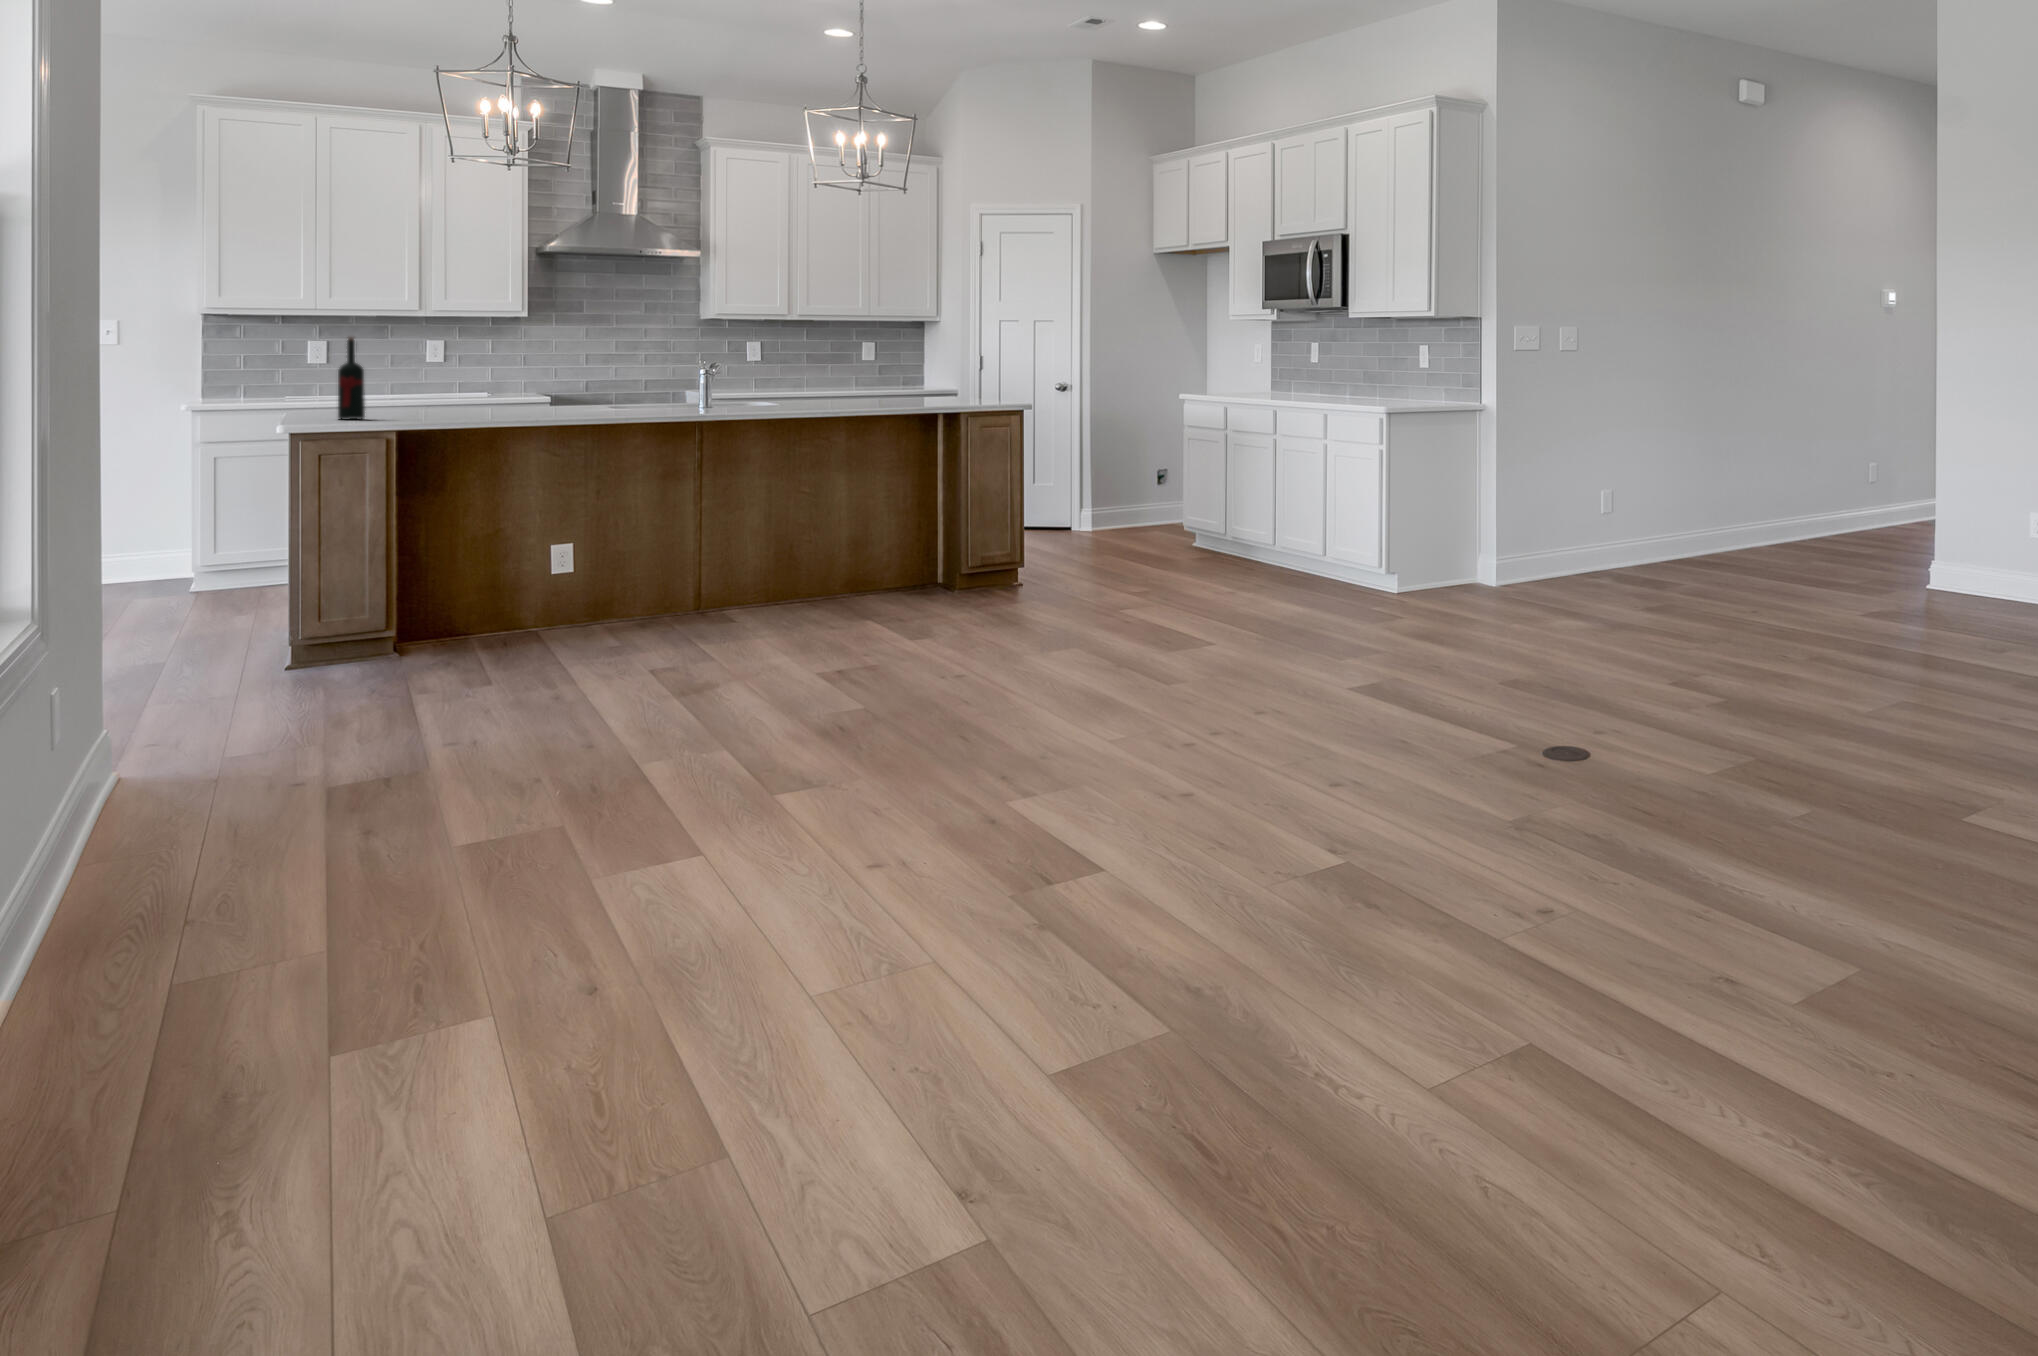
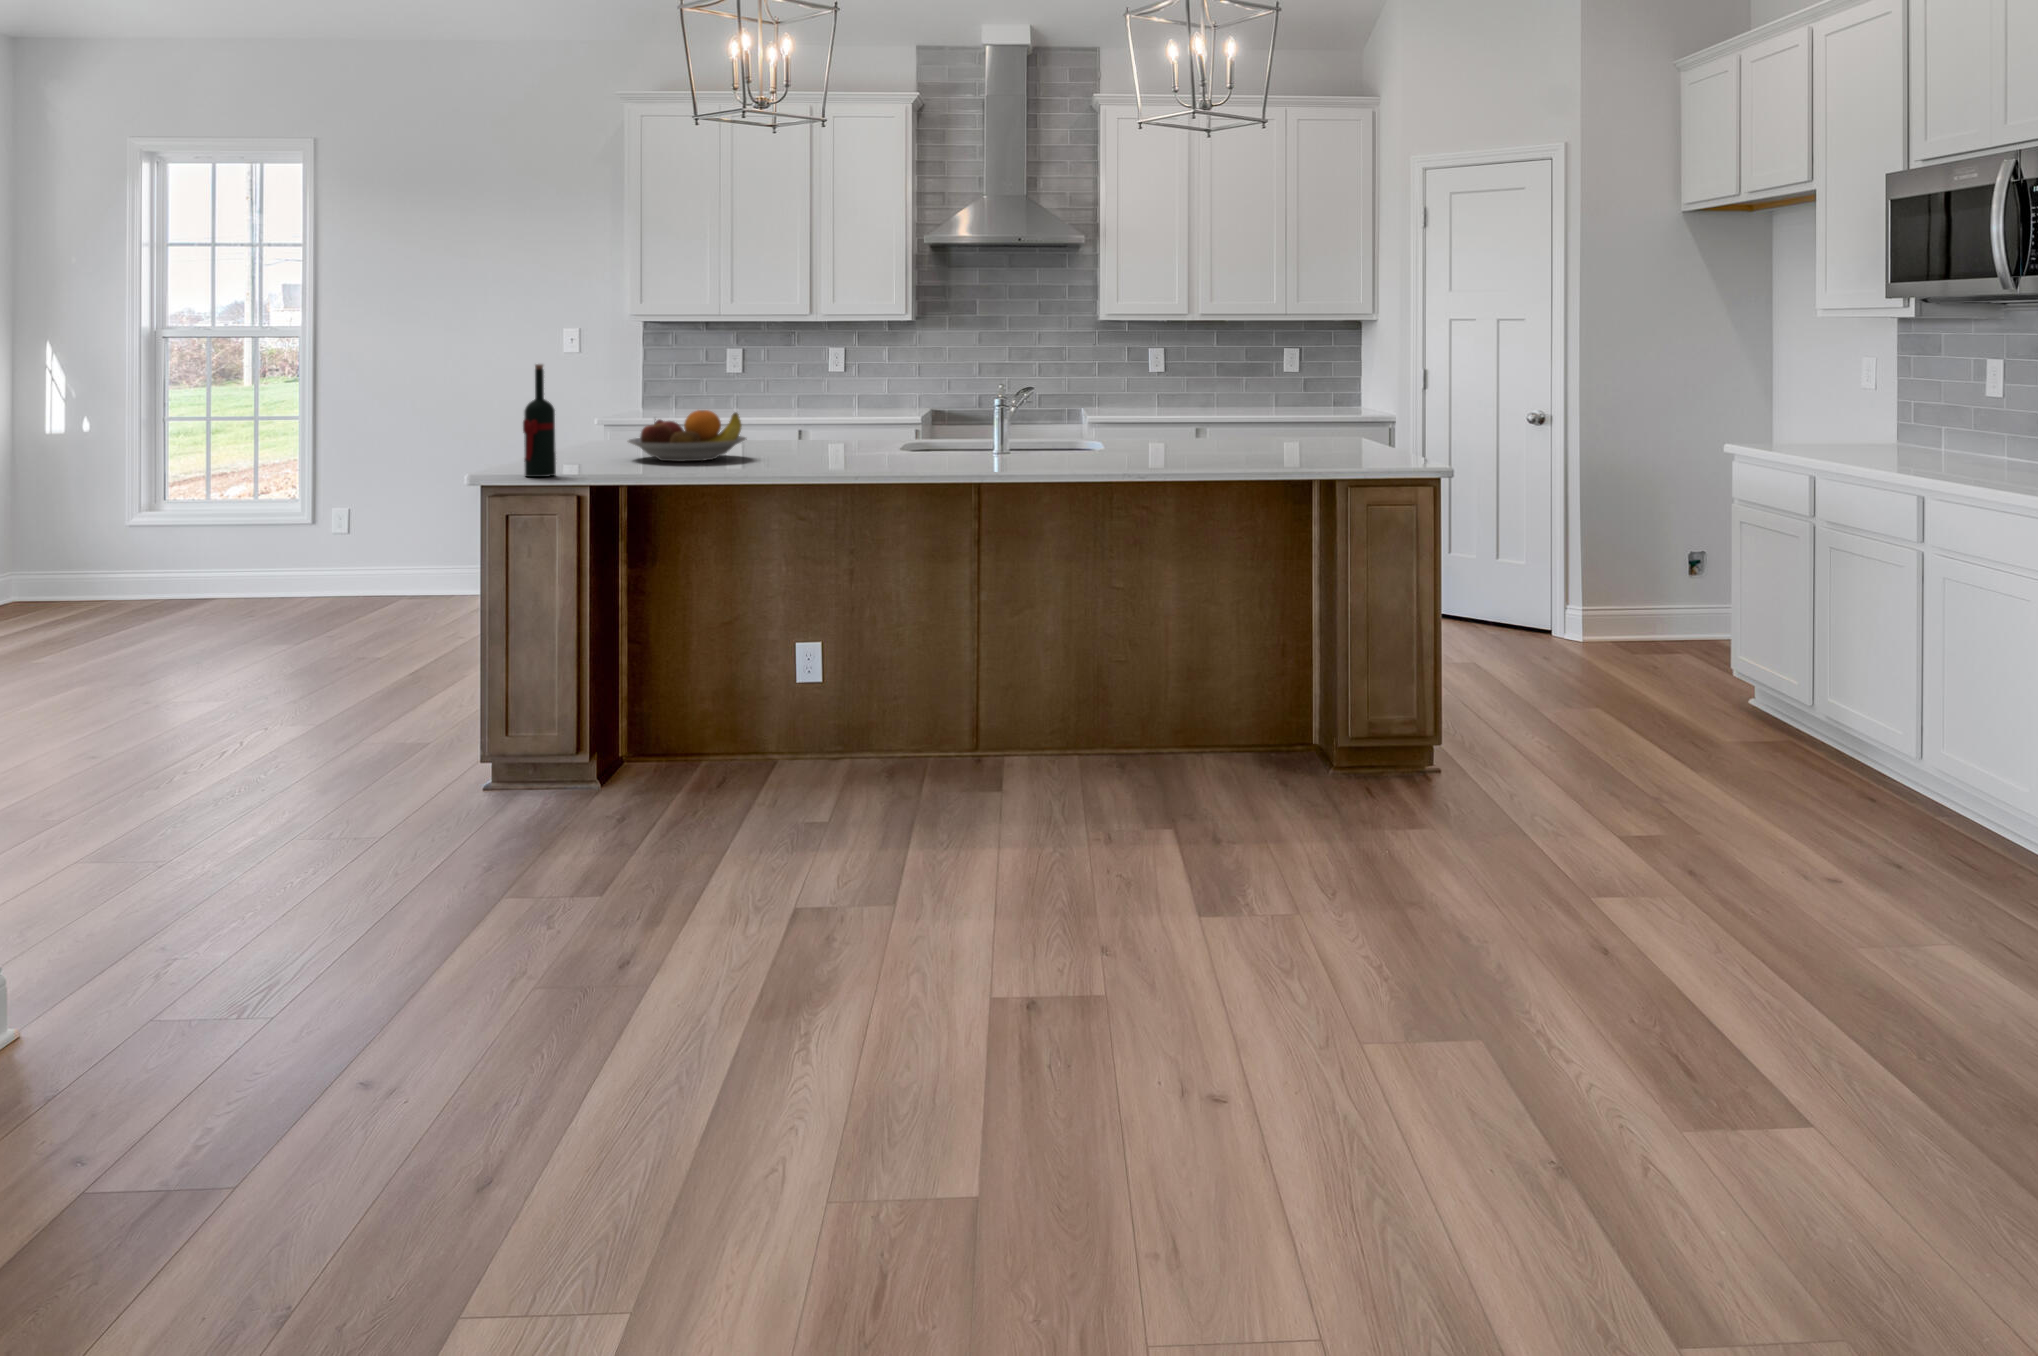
fruit bowl: none [386,375,494,413] -> present [628,410,747,461]

